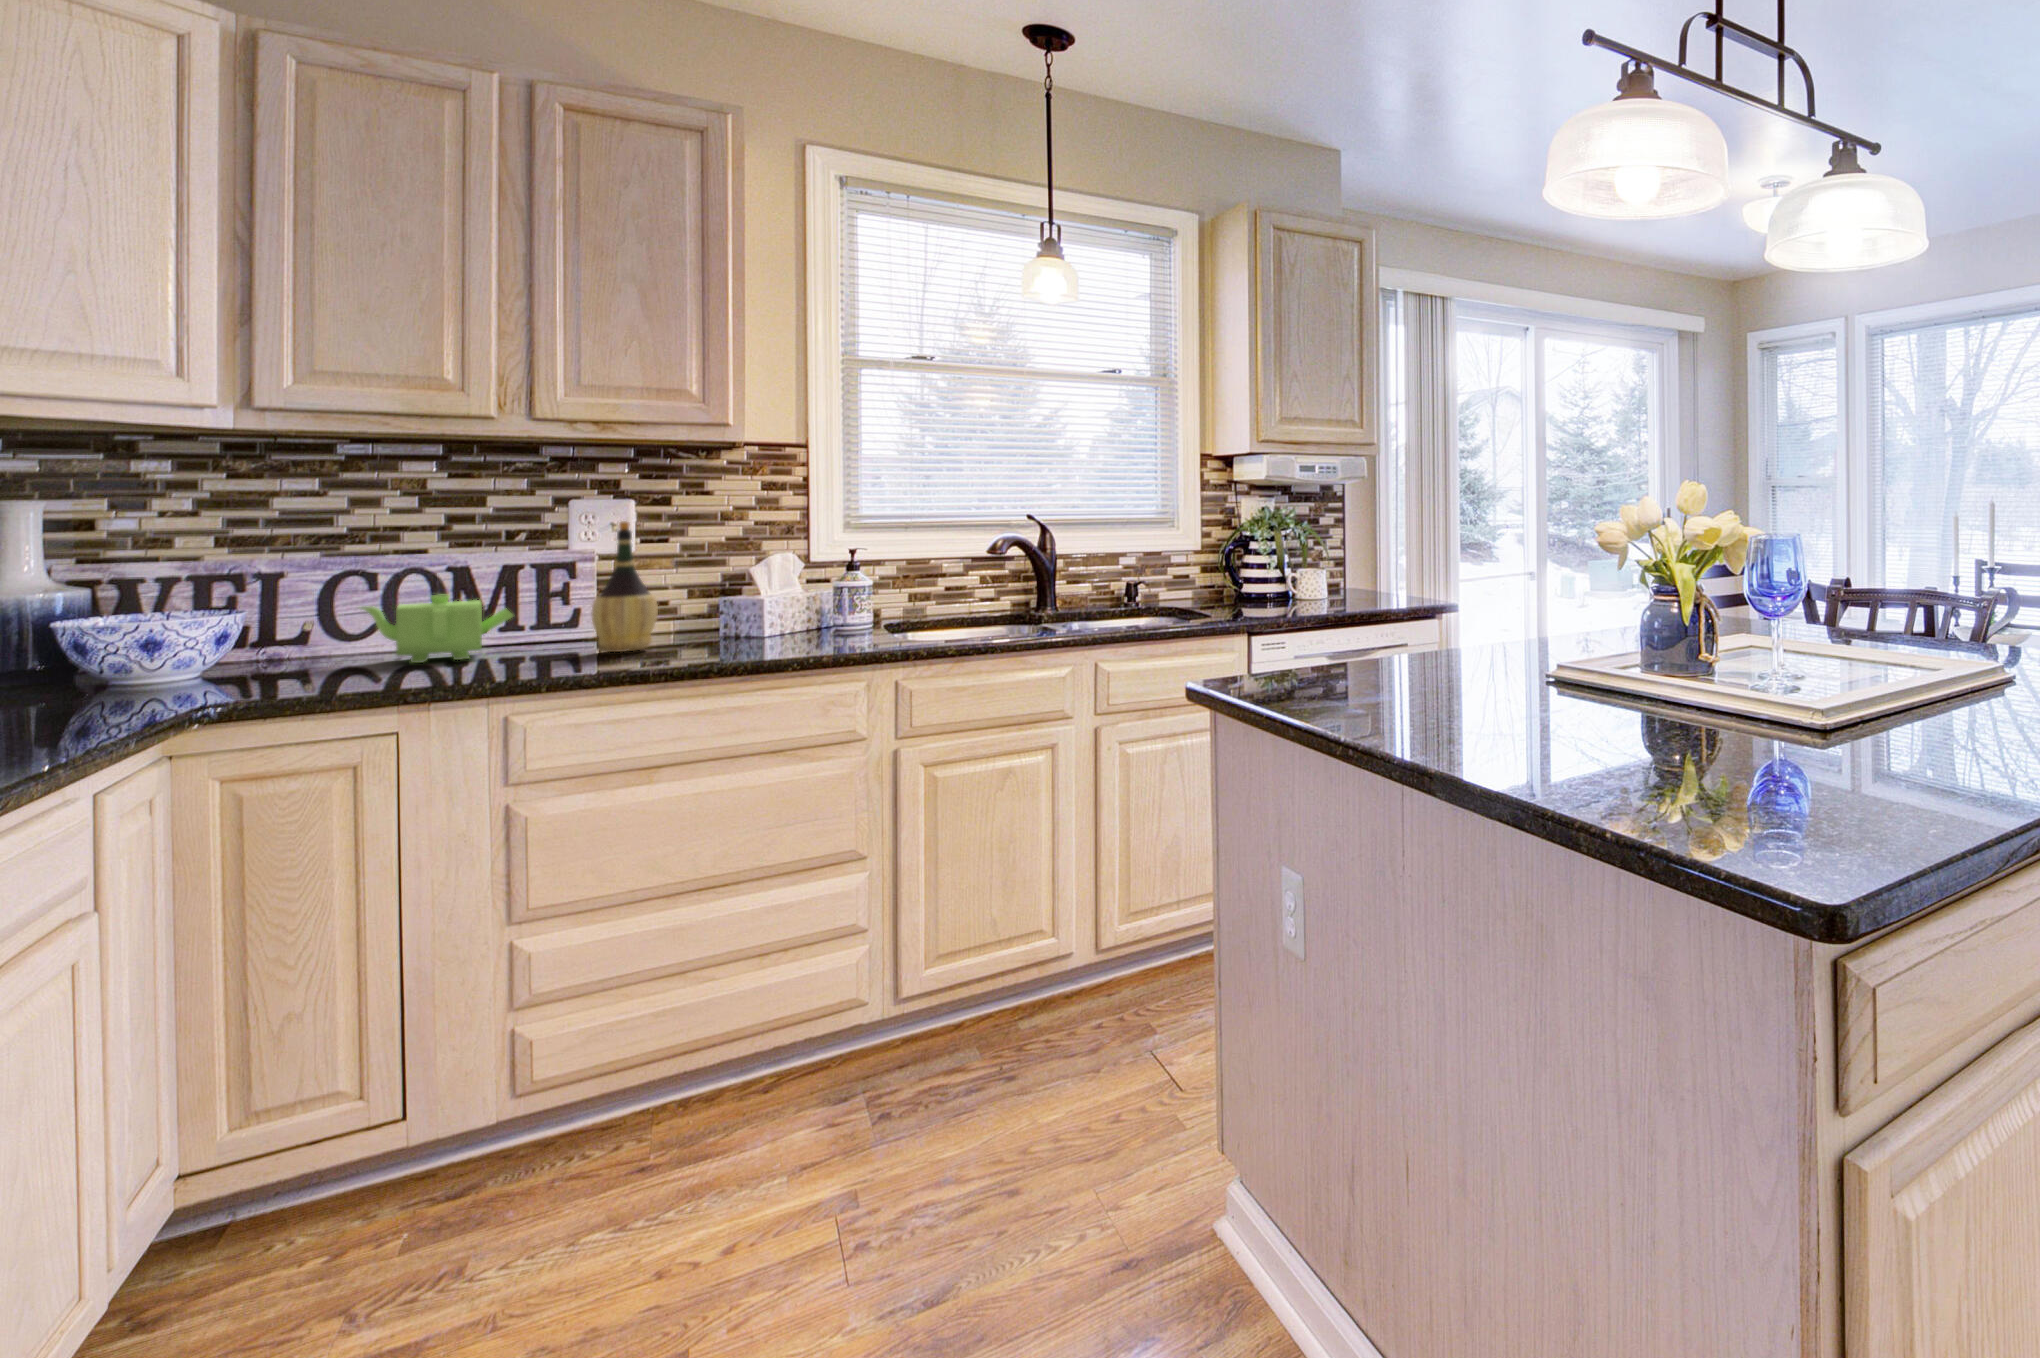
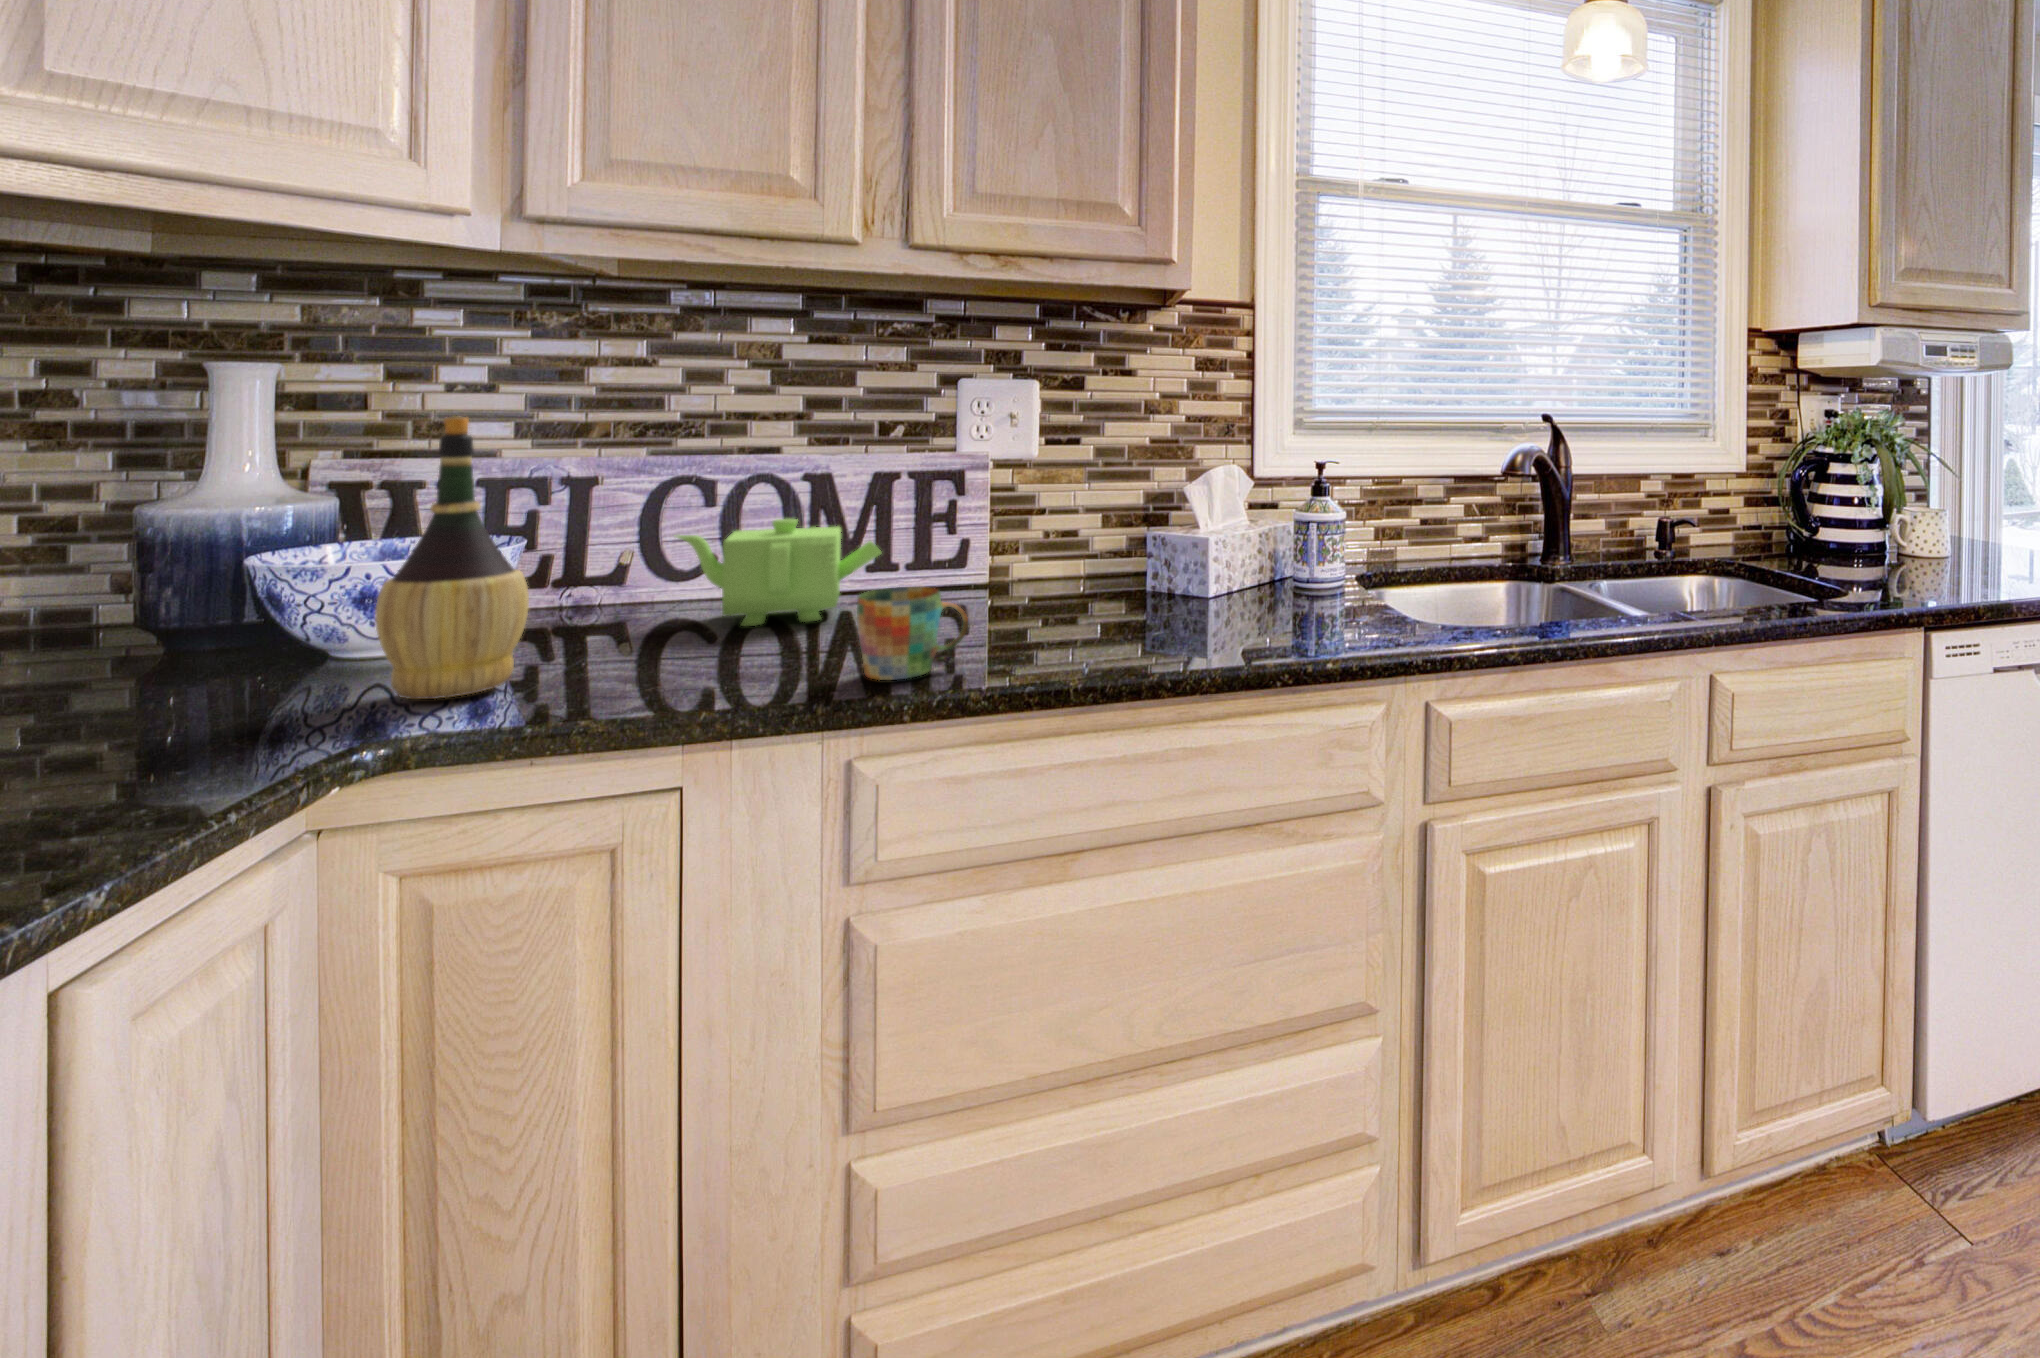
wine bottle: present [592,521,658,652] -> present [375,416,529,699]
mug: none [507,625,583,677] -> present [857,587,968,680]

